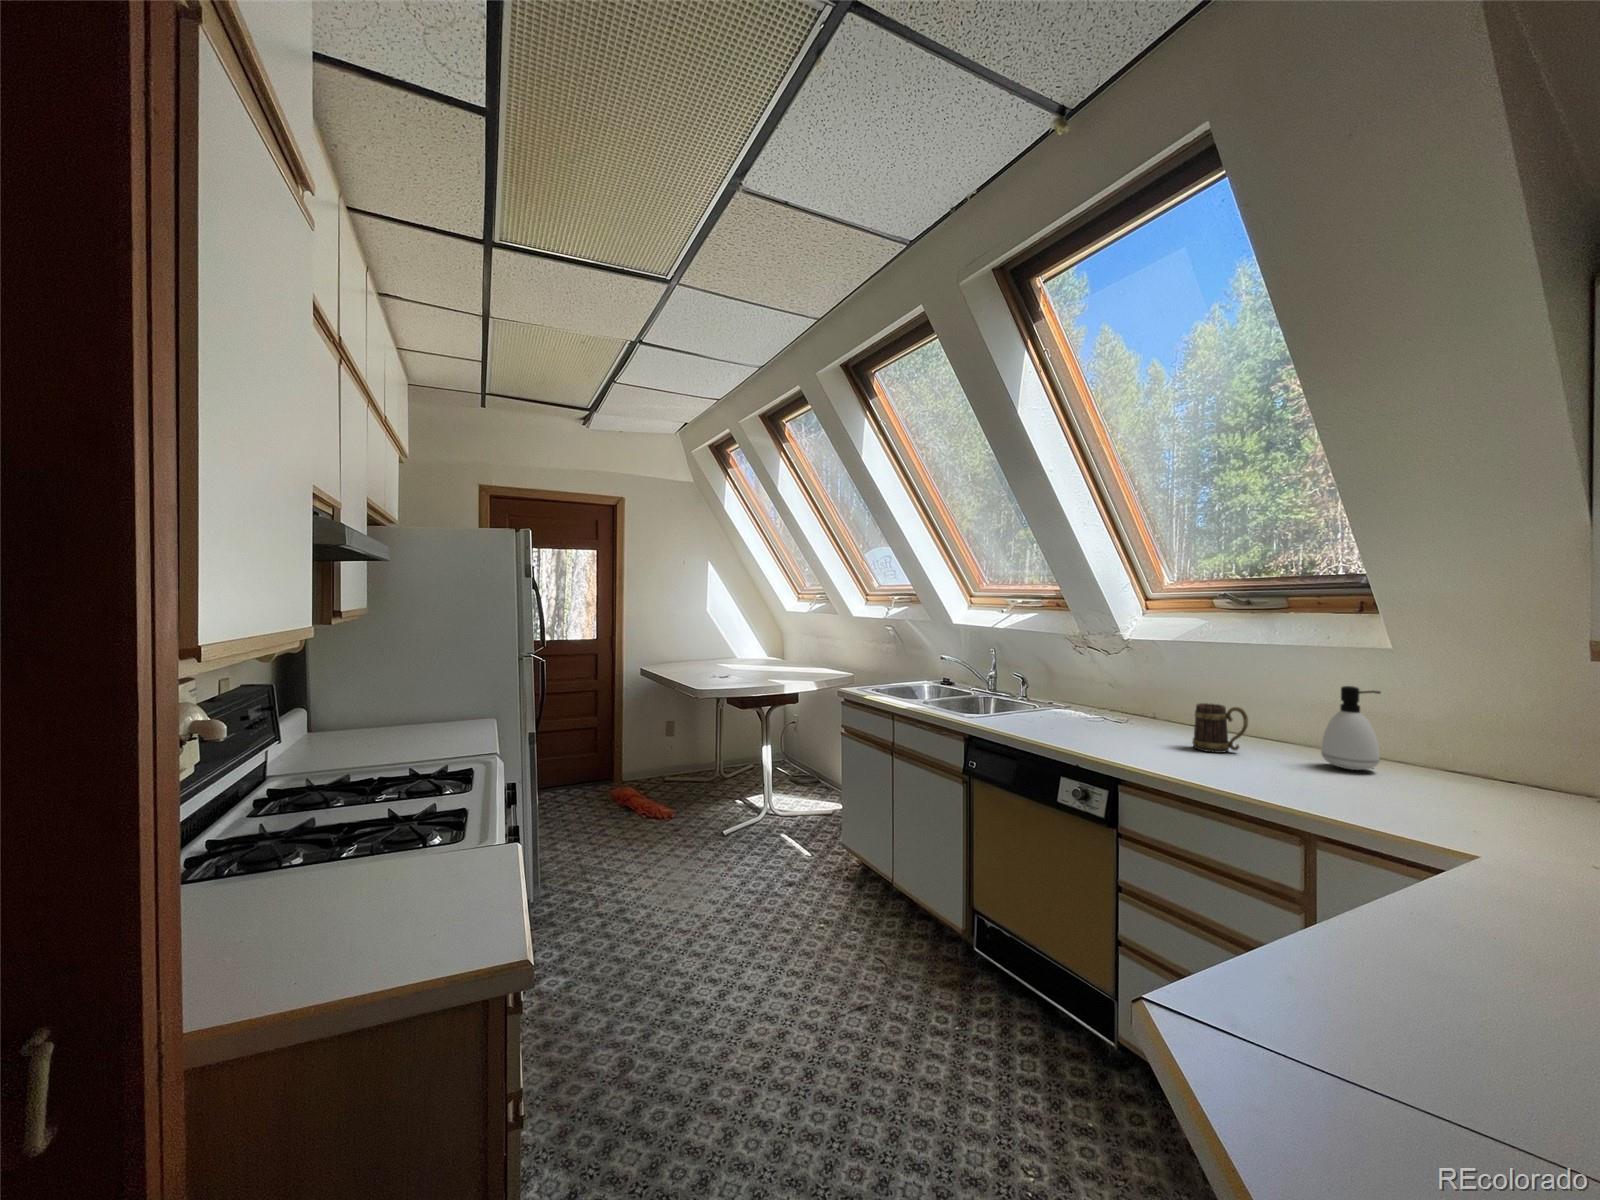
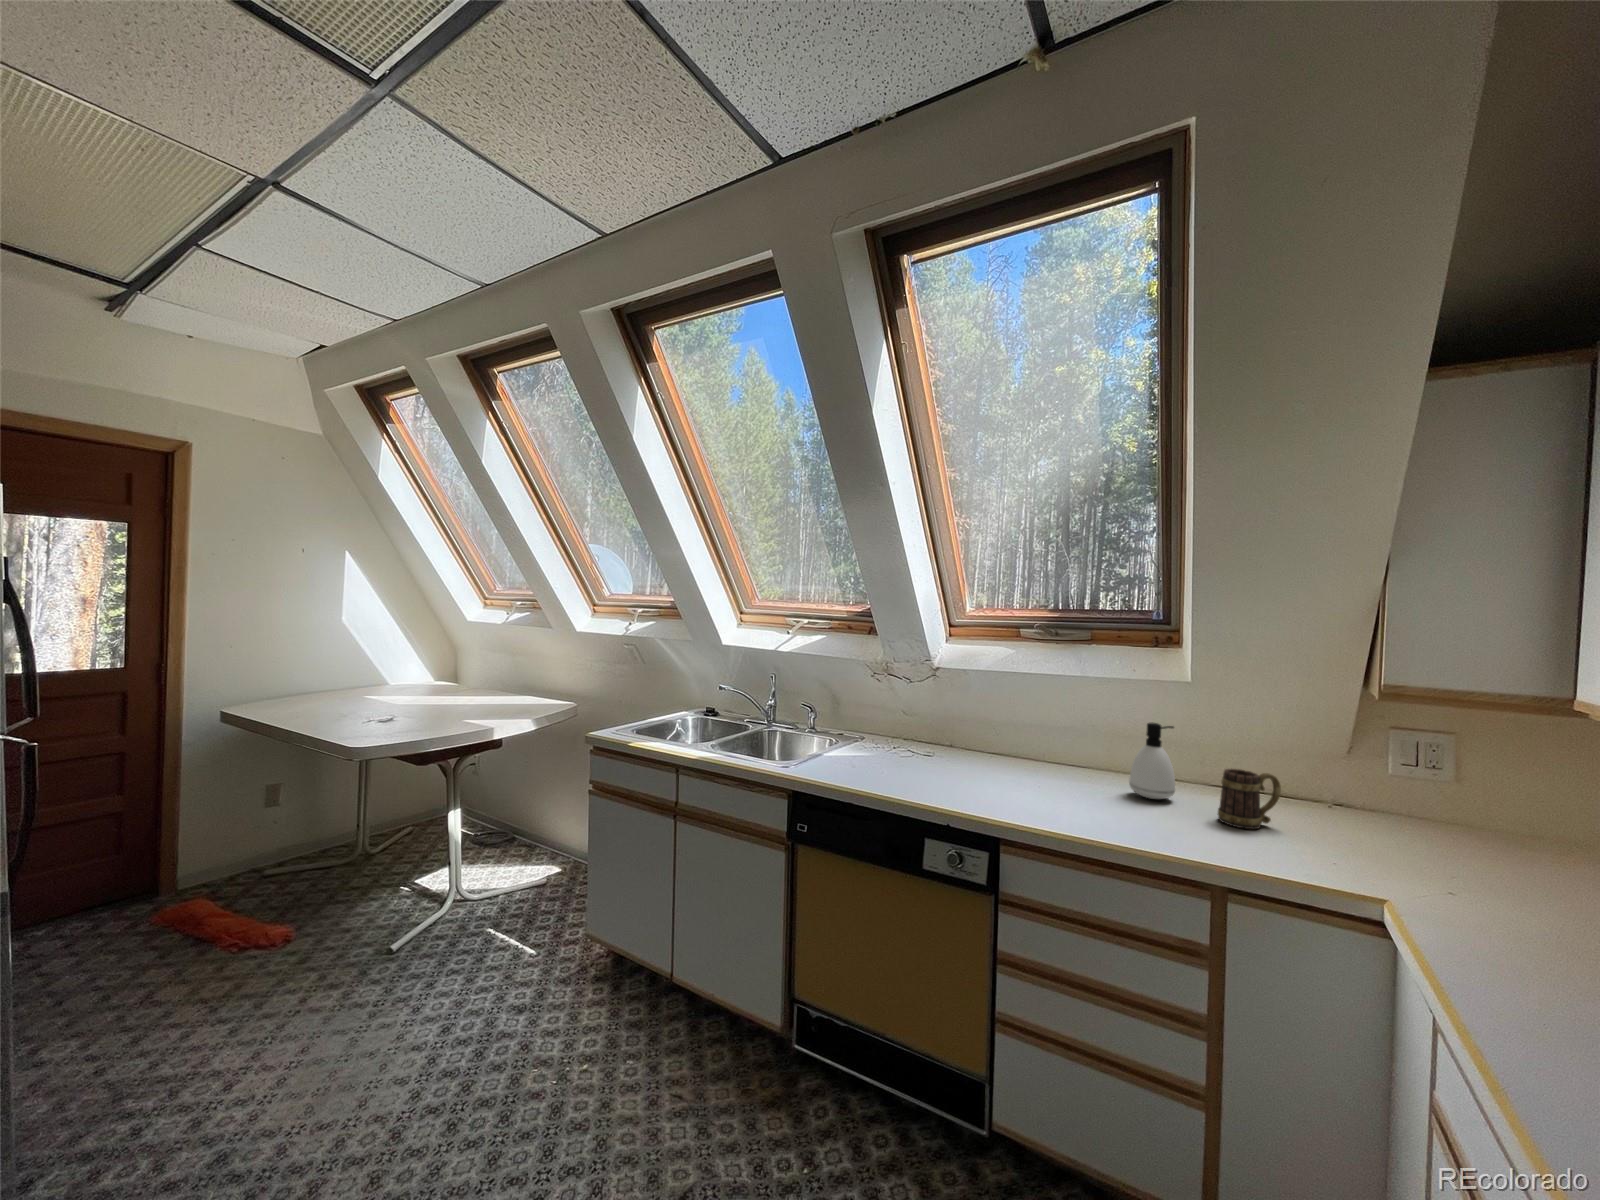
mug: present [1192,703,1248,753] -> present [1218,769,1281,829]

